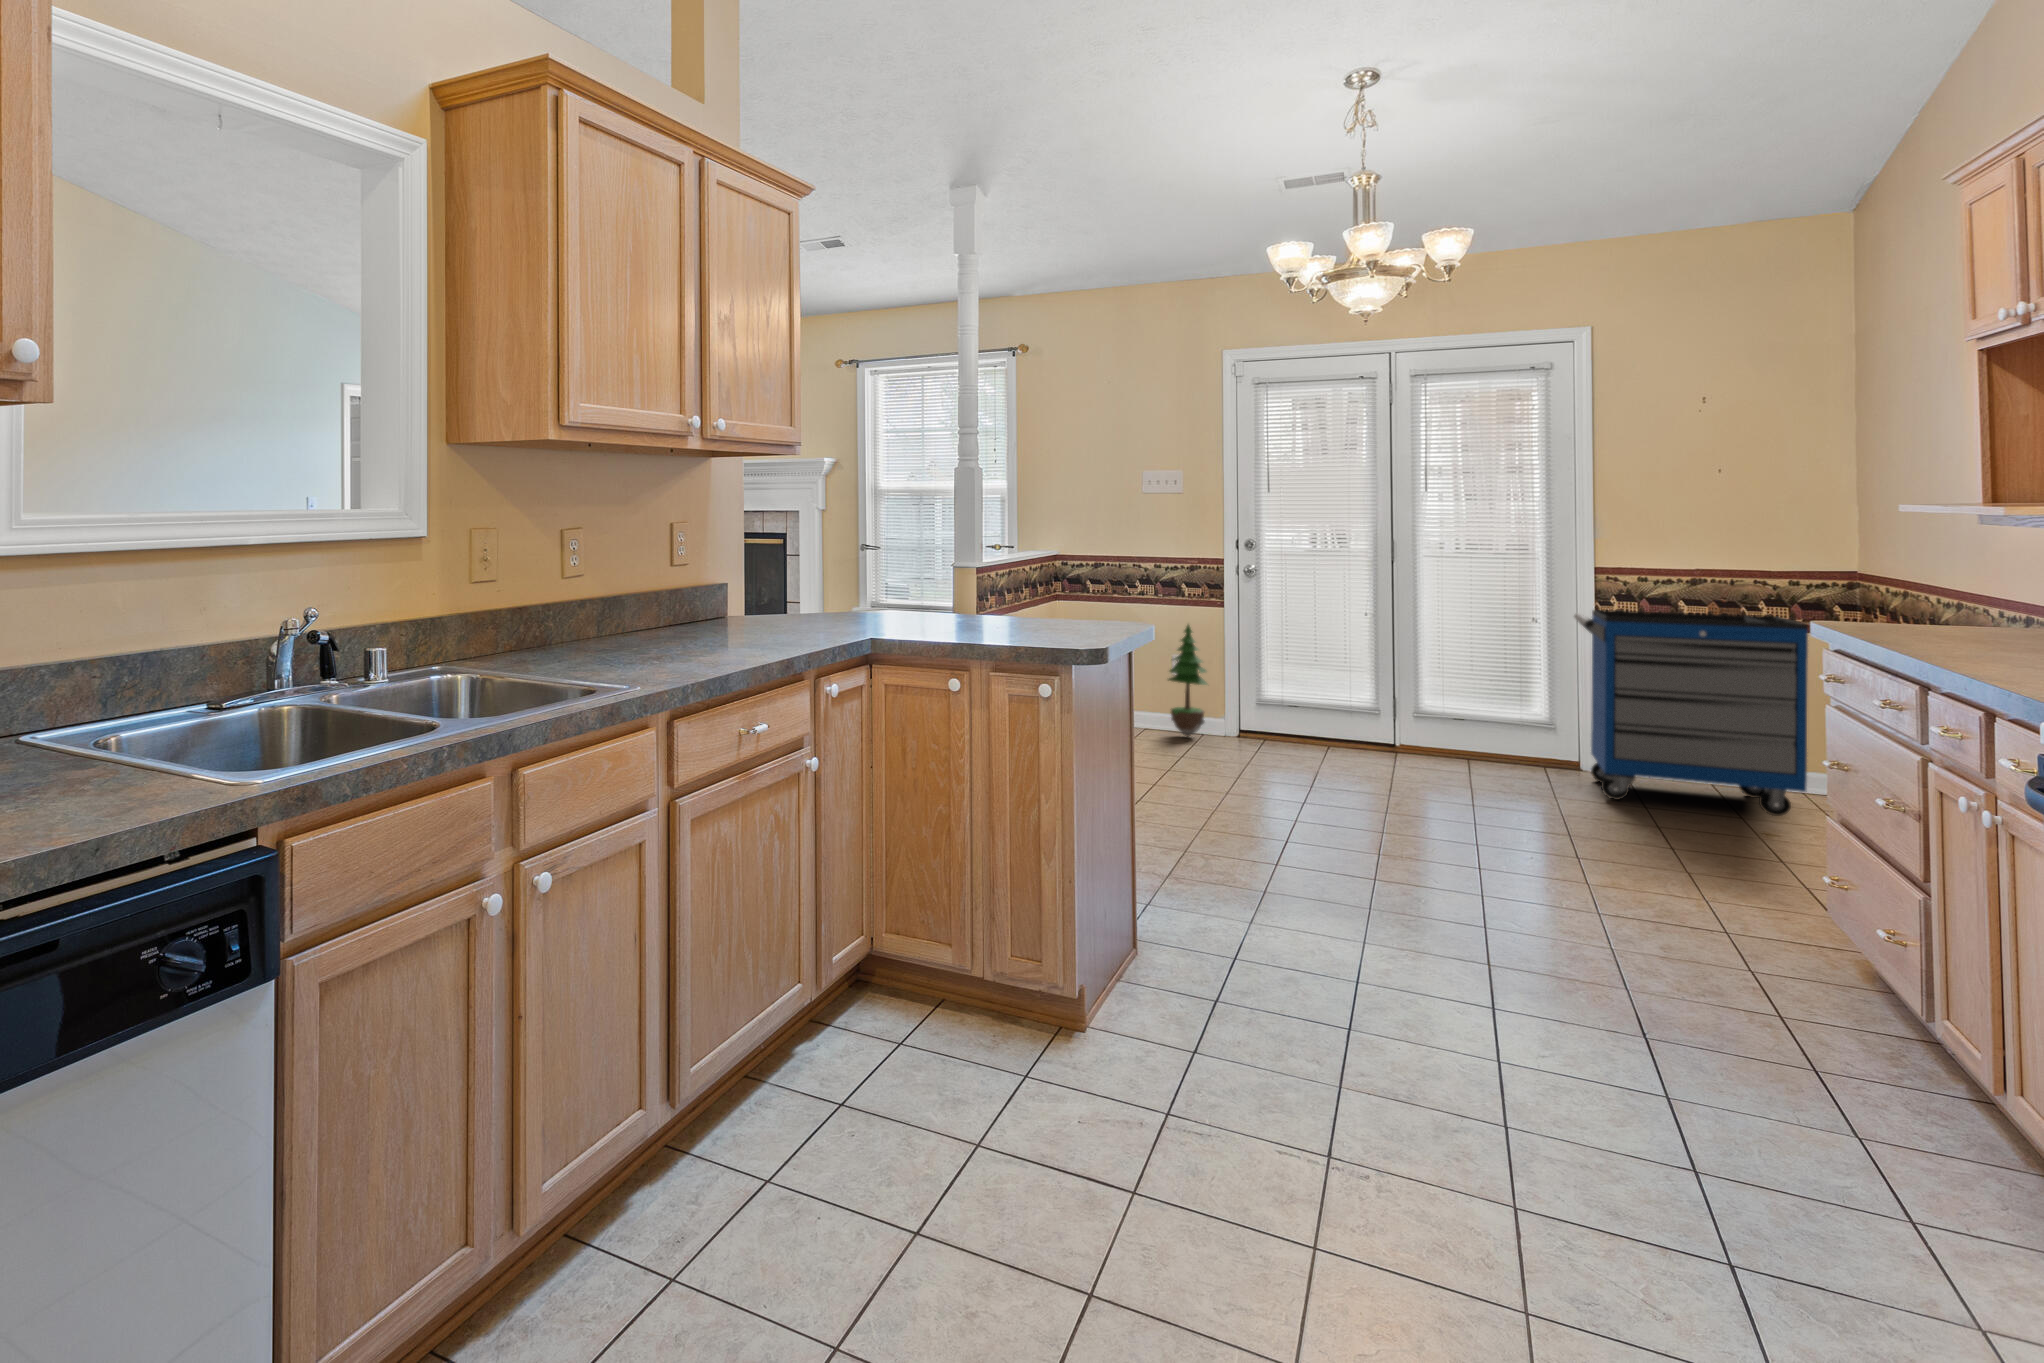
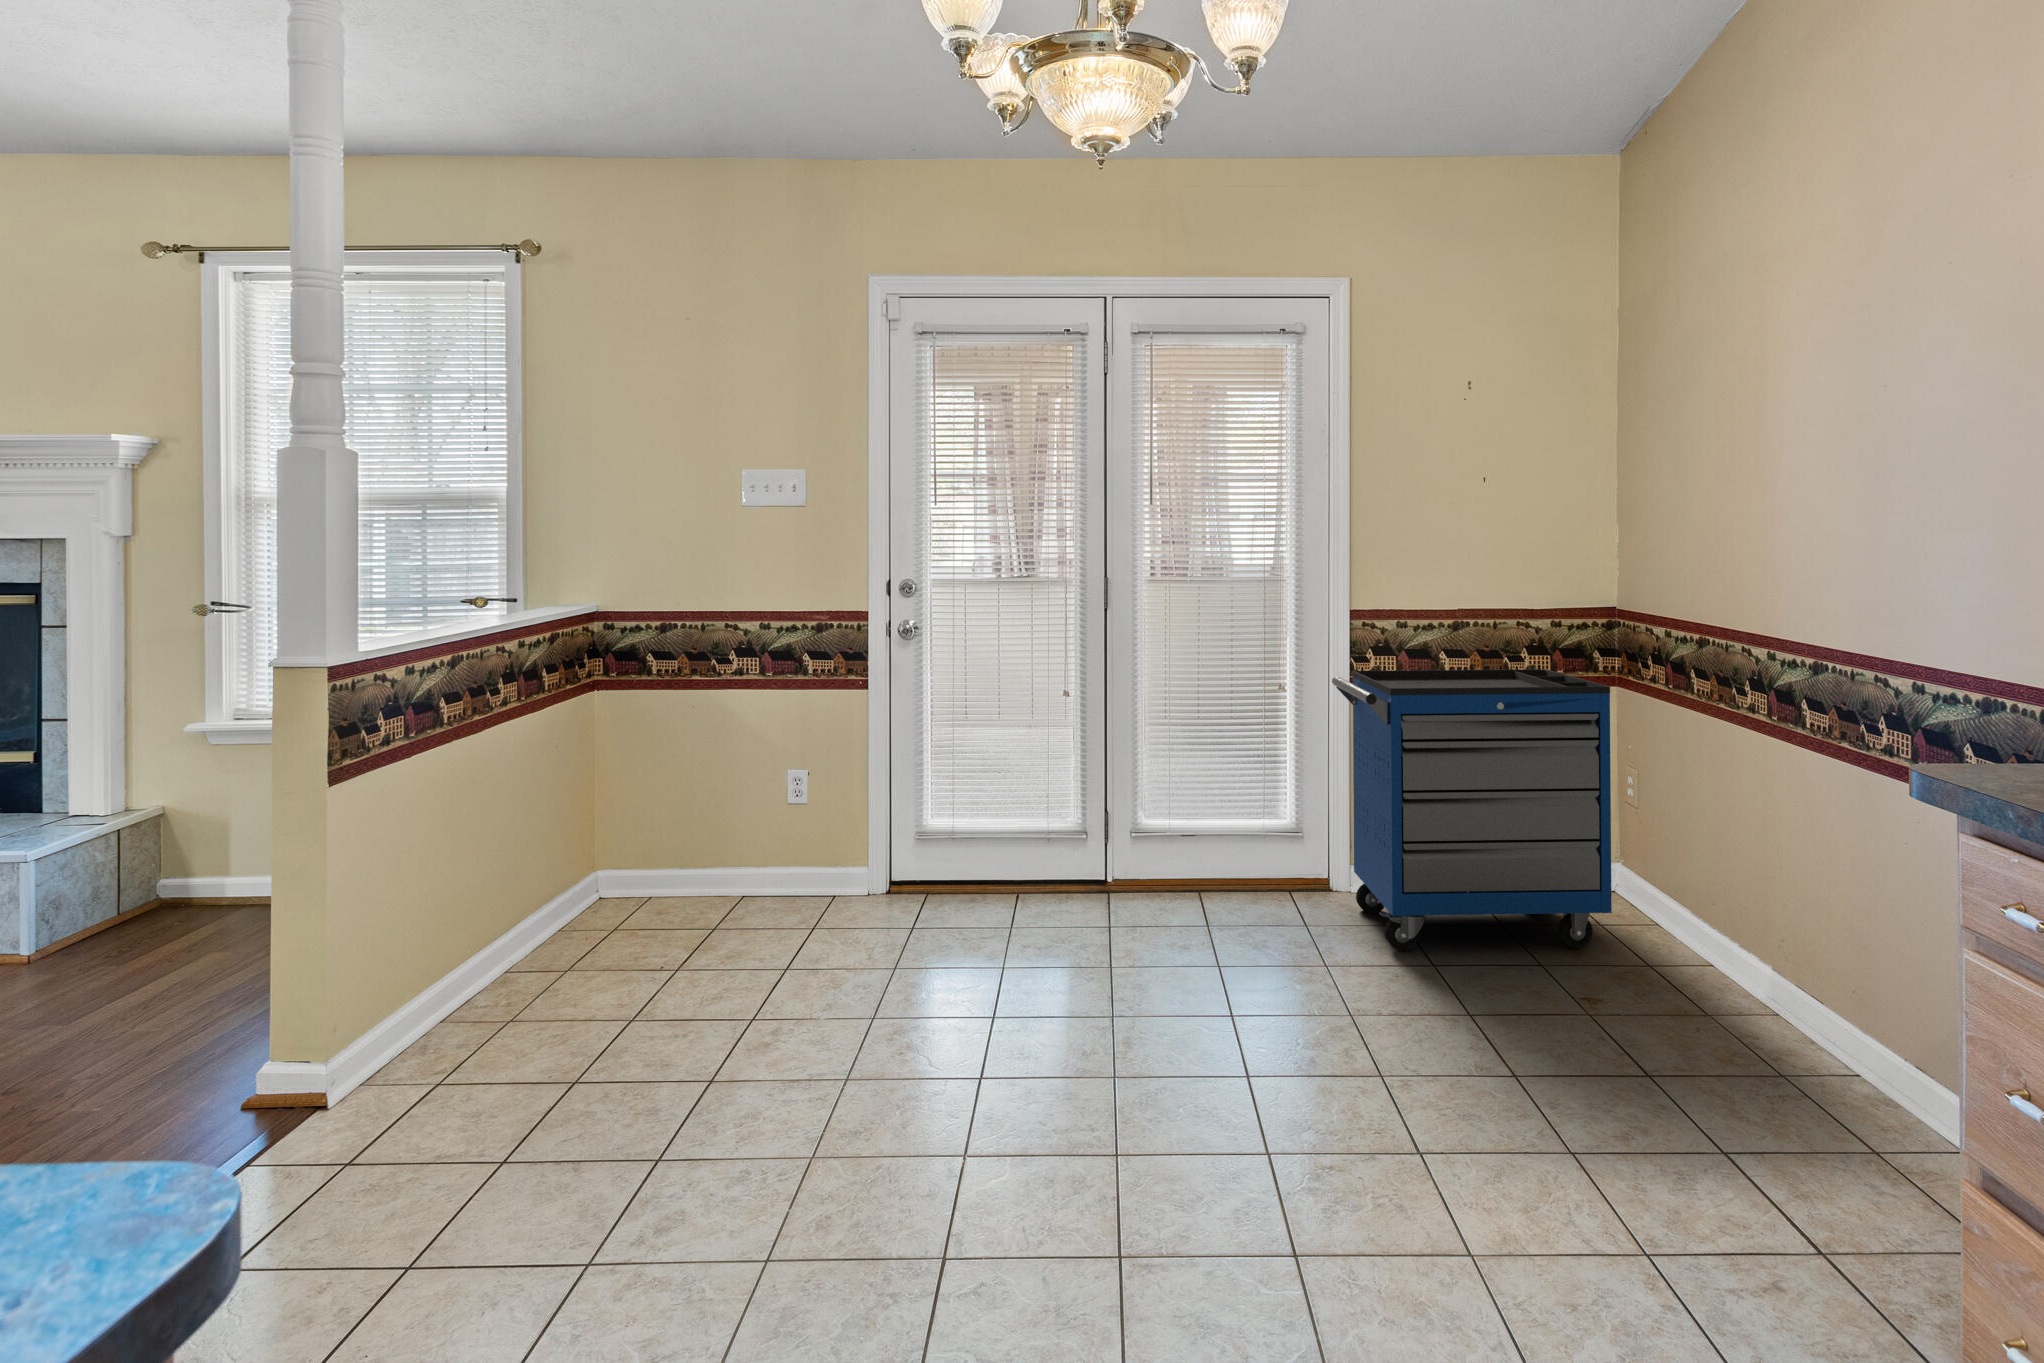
potted tree: present [1168,625,1207,737] -> none [776,718,847,907]

